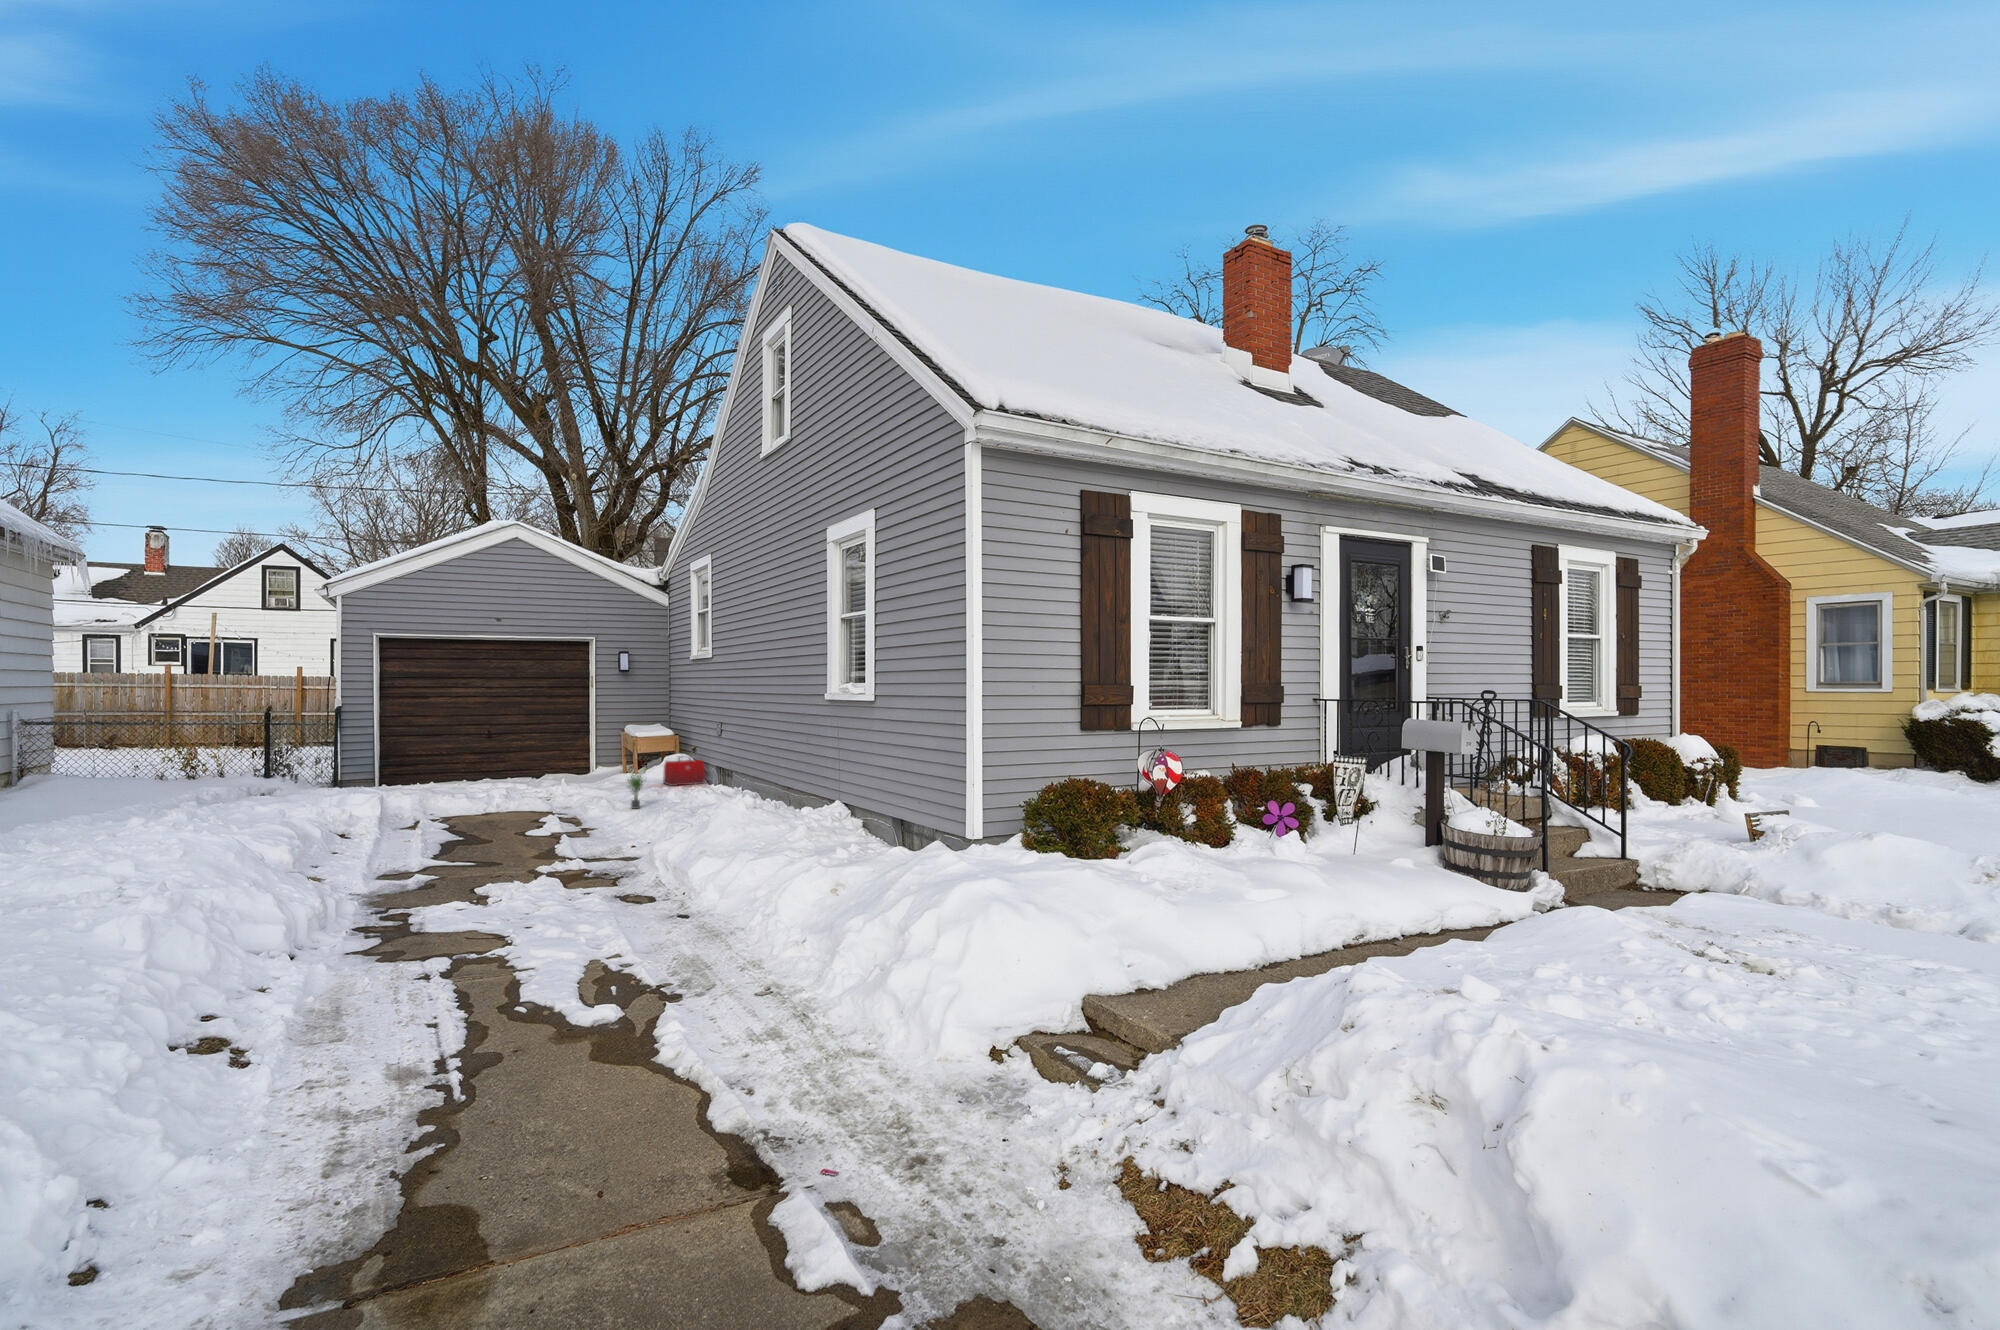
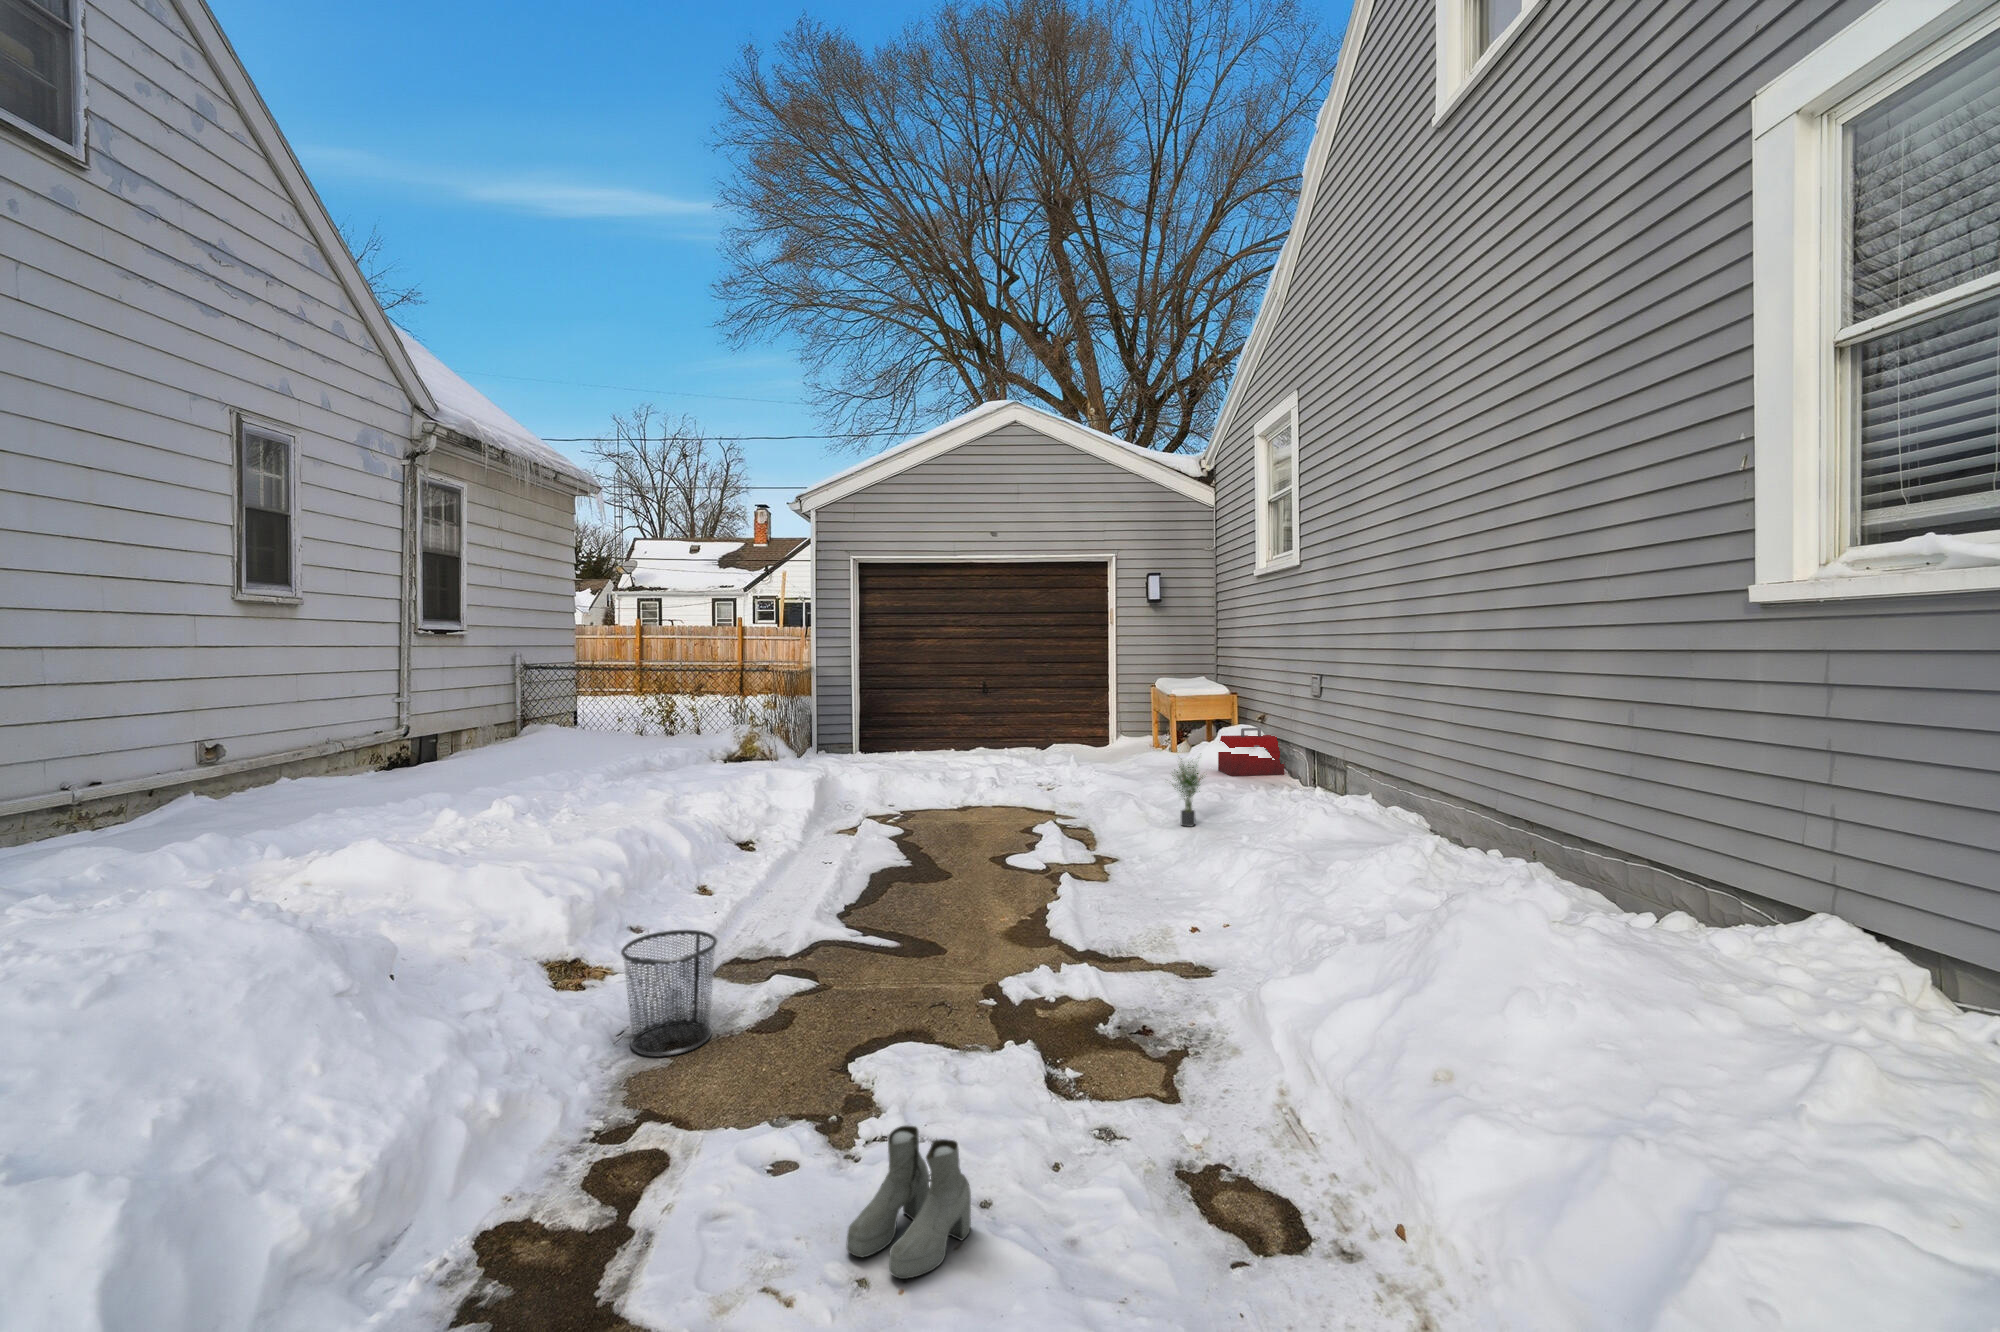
trash can: none [370,839,414,885] -> present [621,930,717,1057]
boots: none [504,866,543,898] -> present [846,1126,971,1279]

